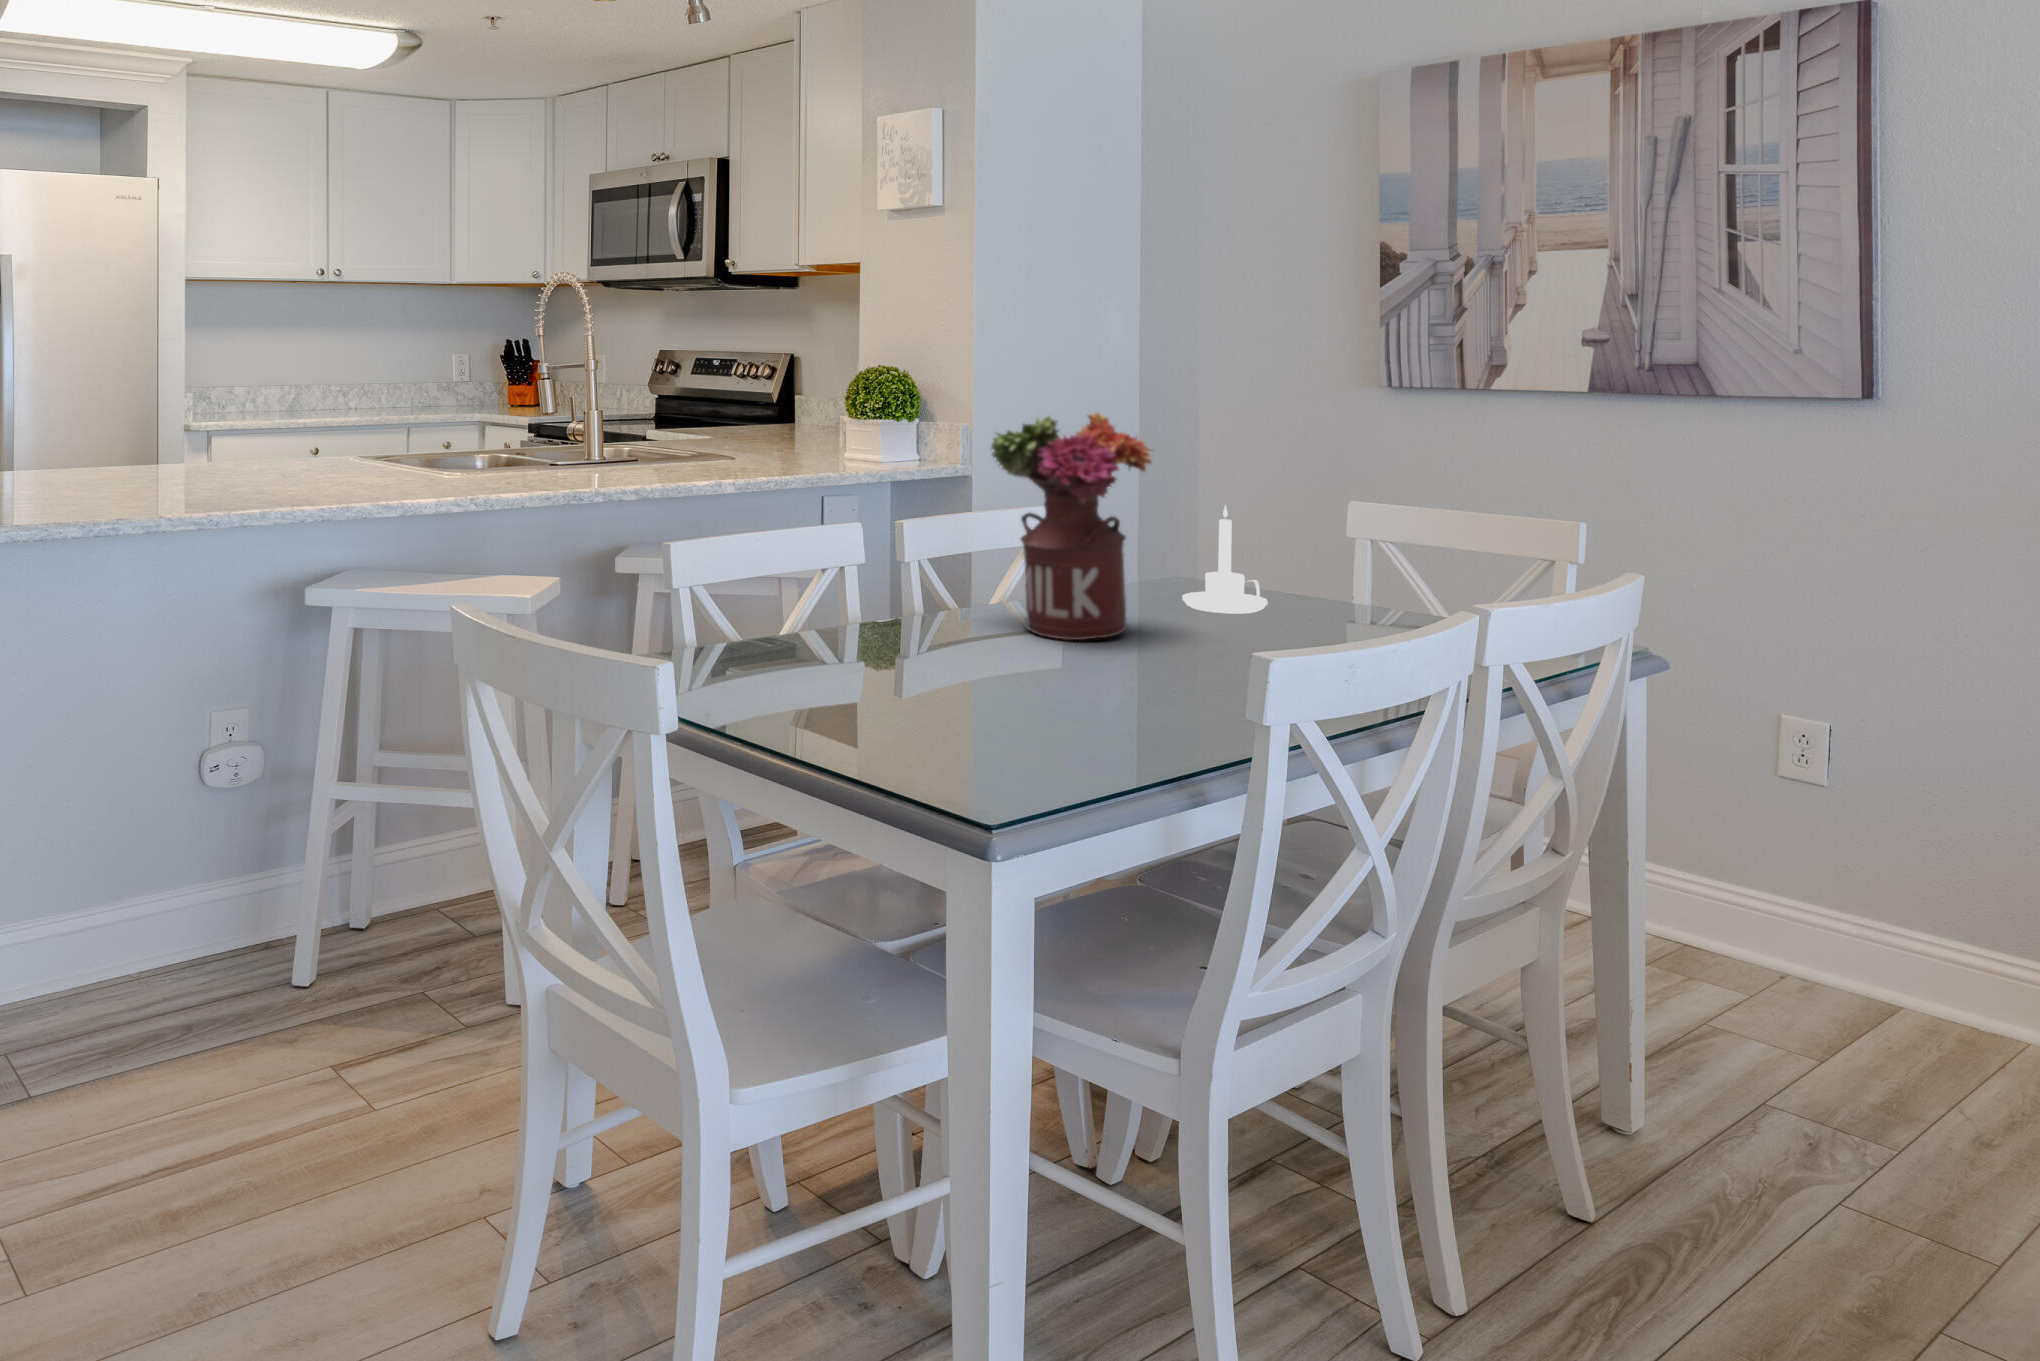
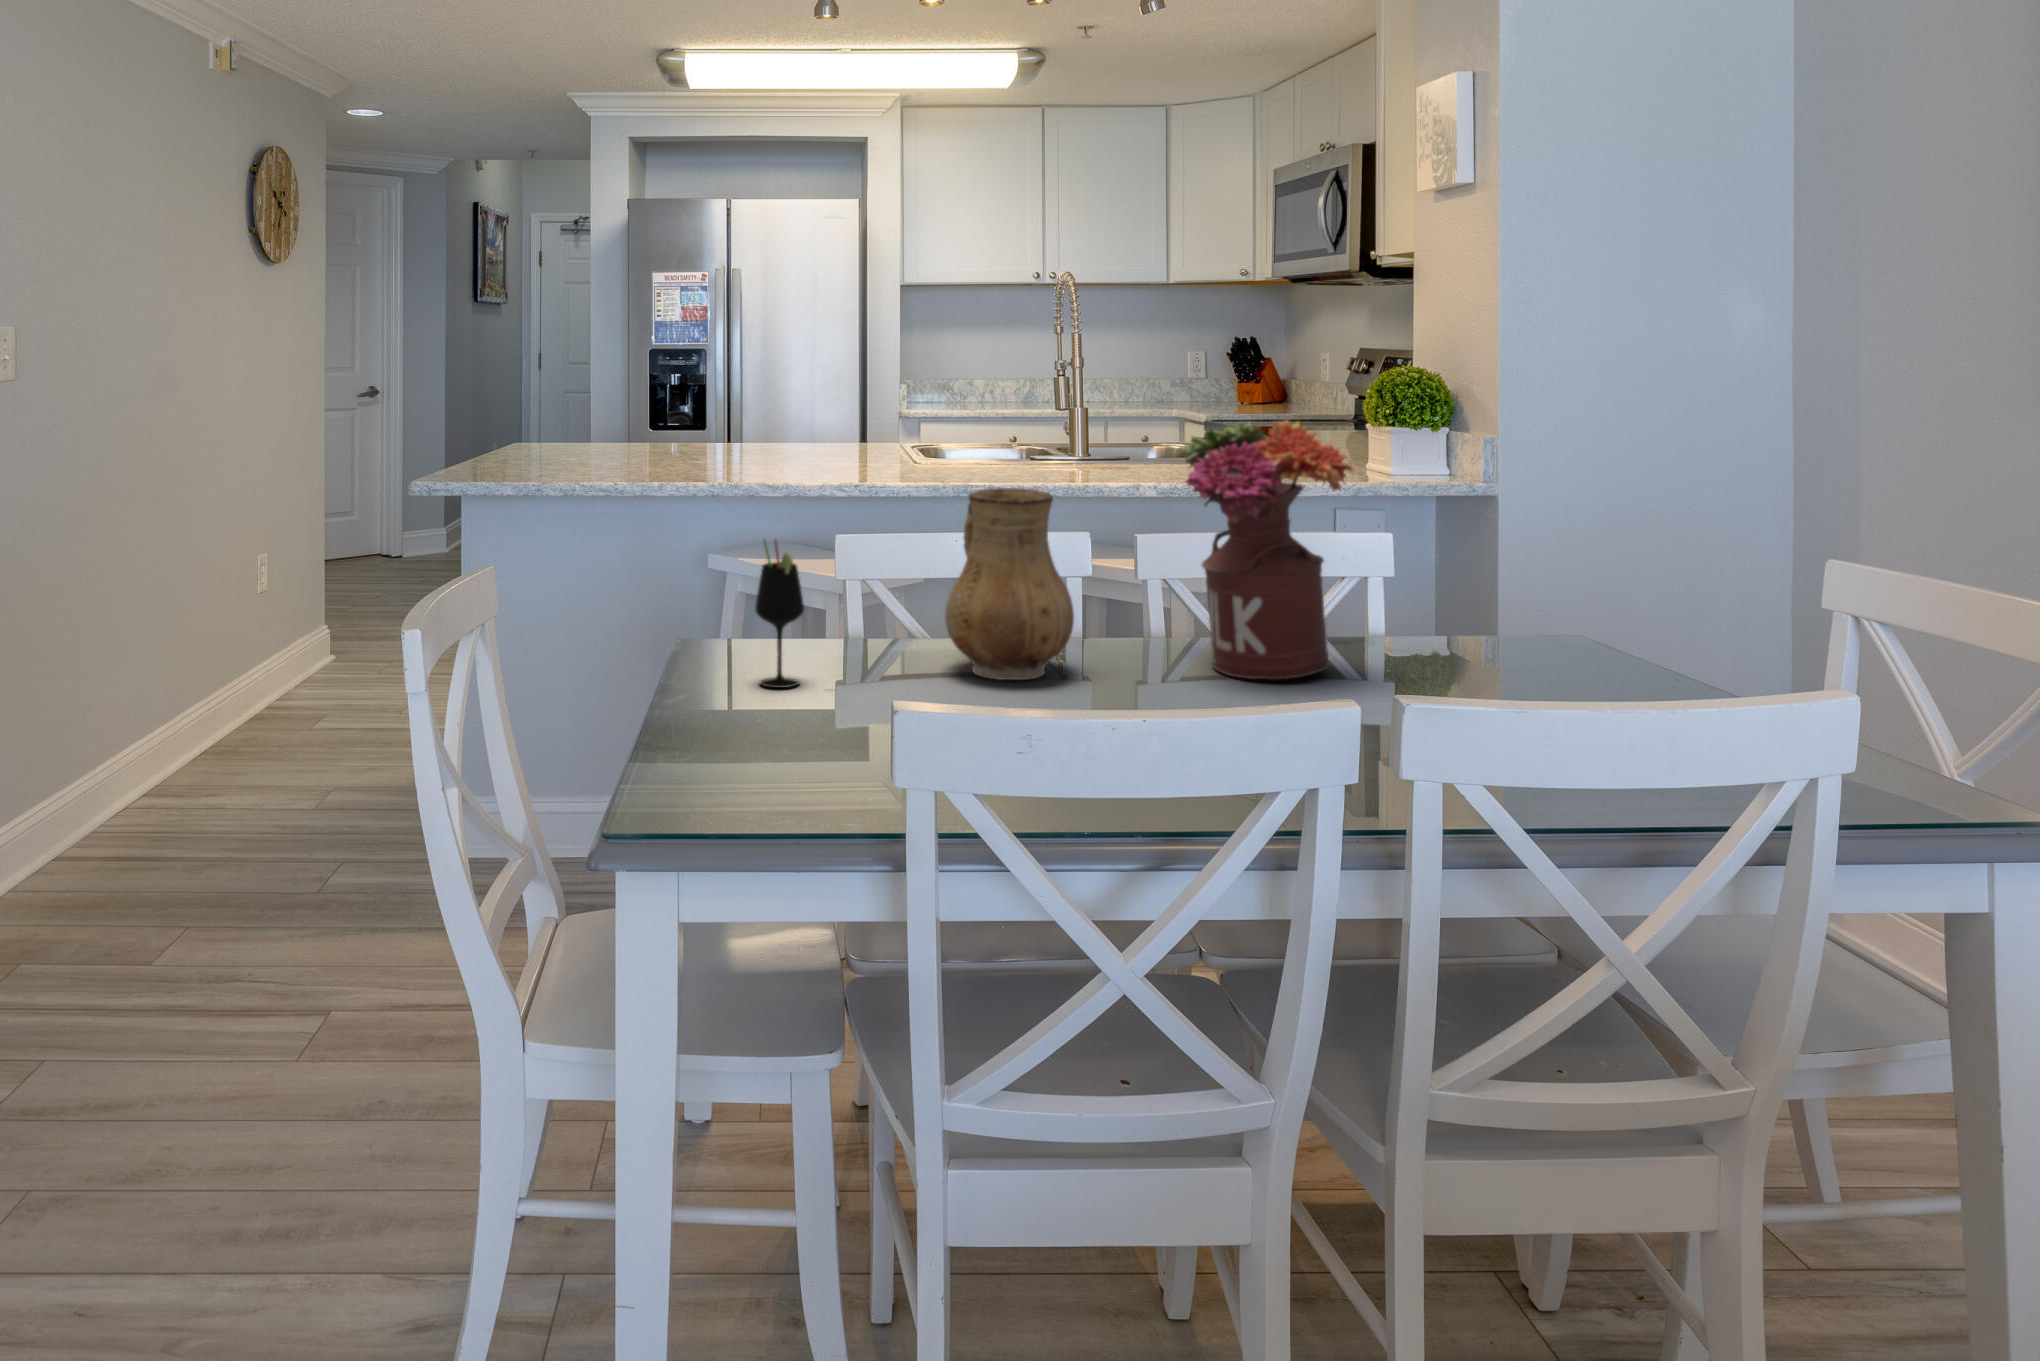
ceramic pitcher: none [836,485,969,666] -> present [945,488,1074,680]
candle holder: present [1182,505,1268,614] -> none [1474,539,1587,677]
wine glass: none [729,547,785,700] -> present [755,540,804,688]

